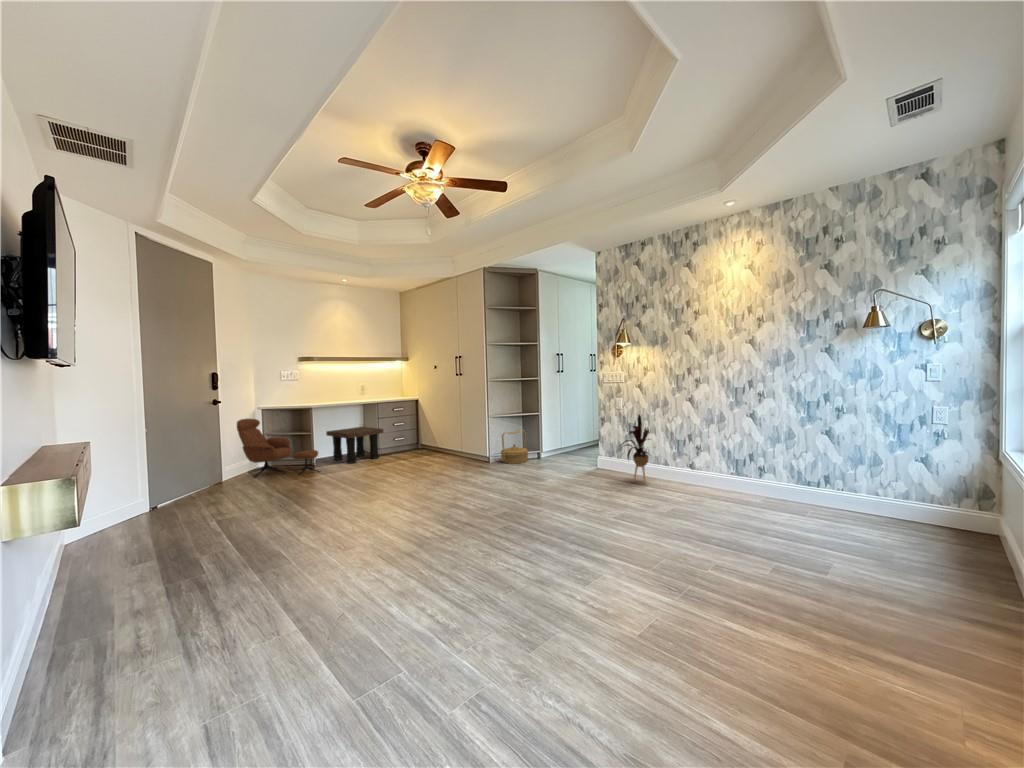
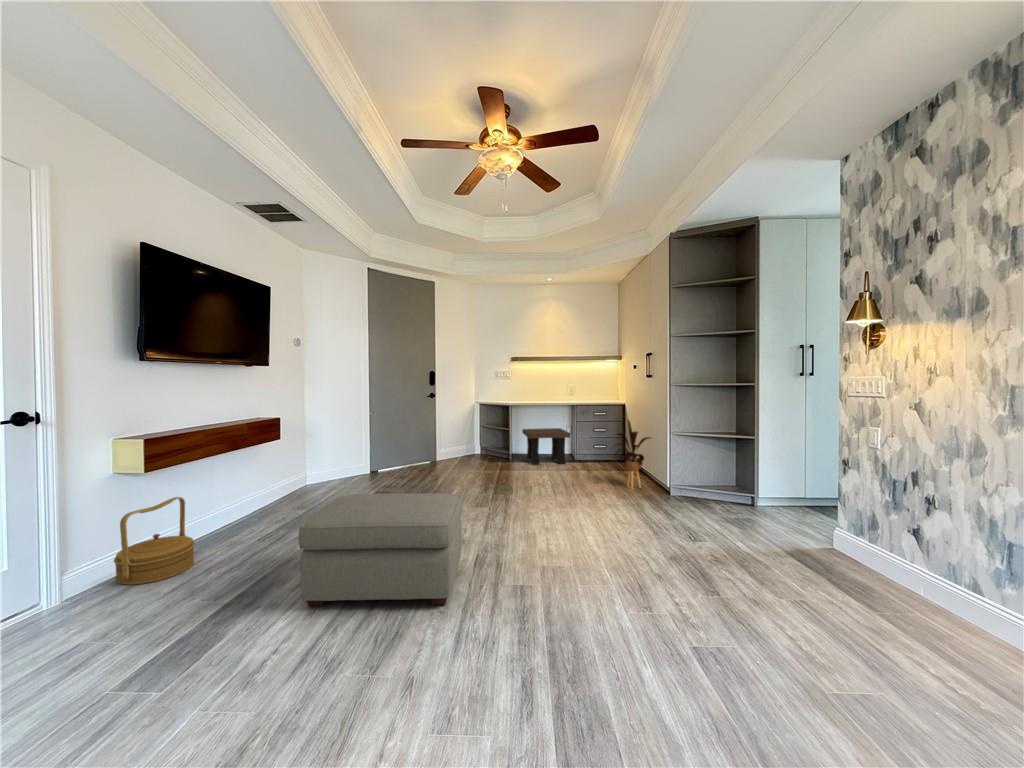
house plant: present [621,415,650,484] -> present [616,420,651,489]
lounge chair: present [237,419,320,477] -> none [444,410,499,468]
woven basket: present [501,430,528,464] -> present [114,497,195,585]
ottoman: none [336,475,480,588] -> present [299,493,462,607]

